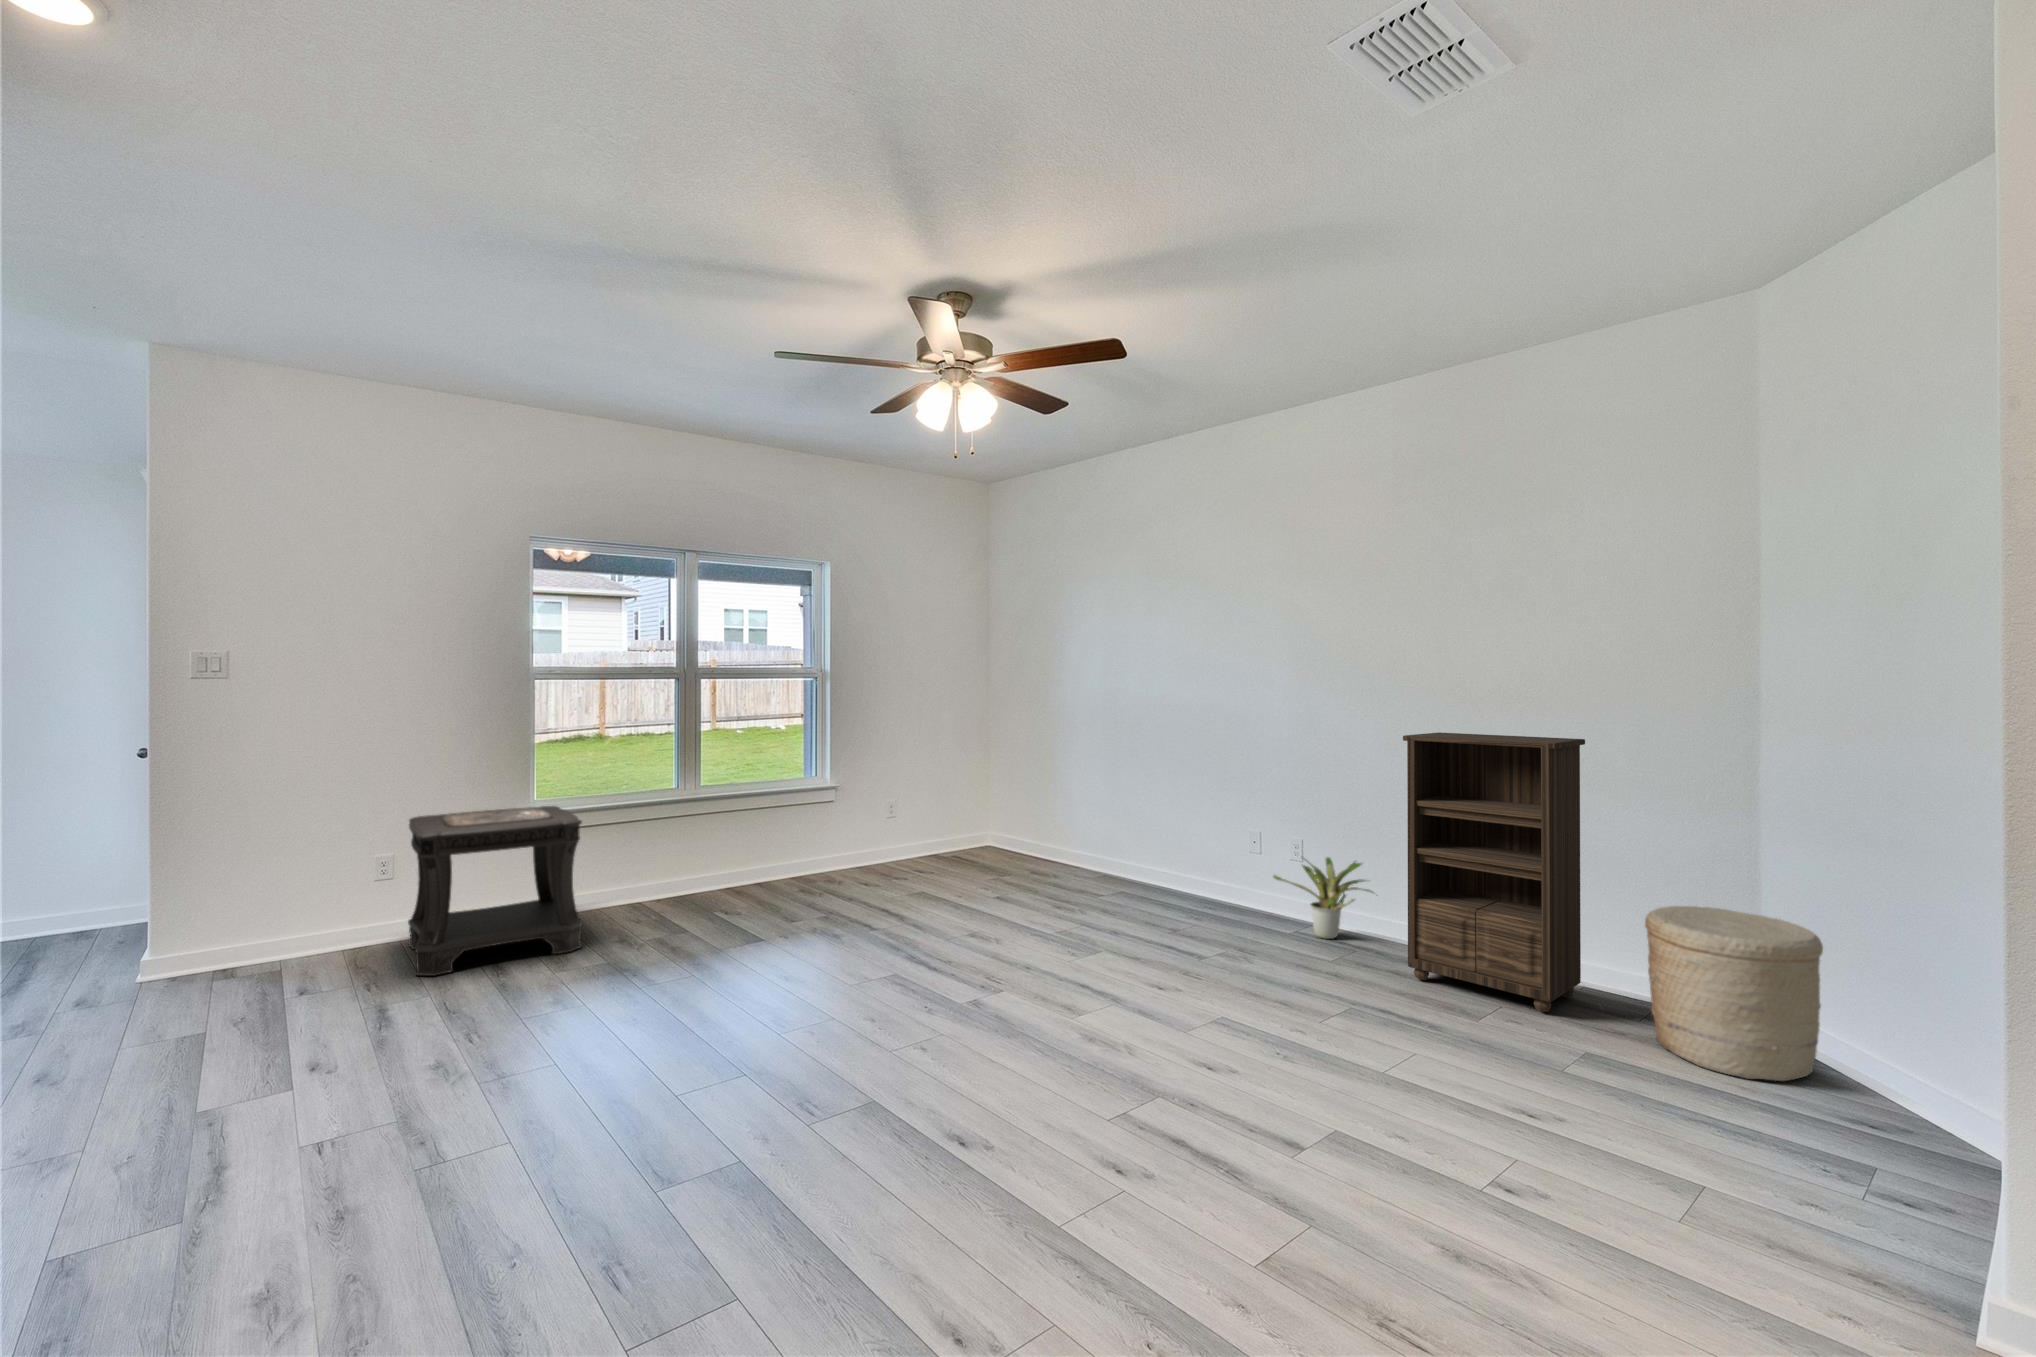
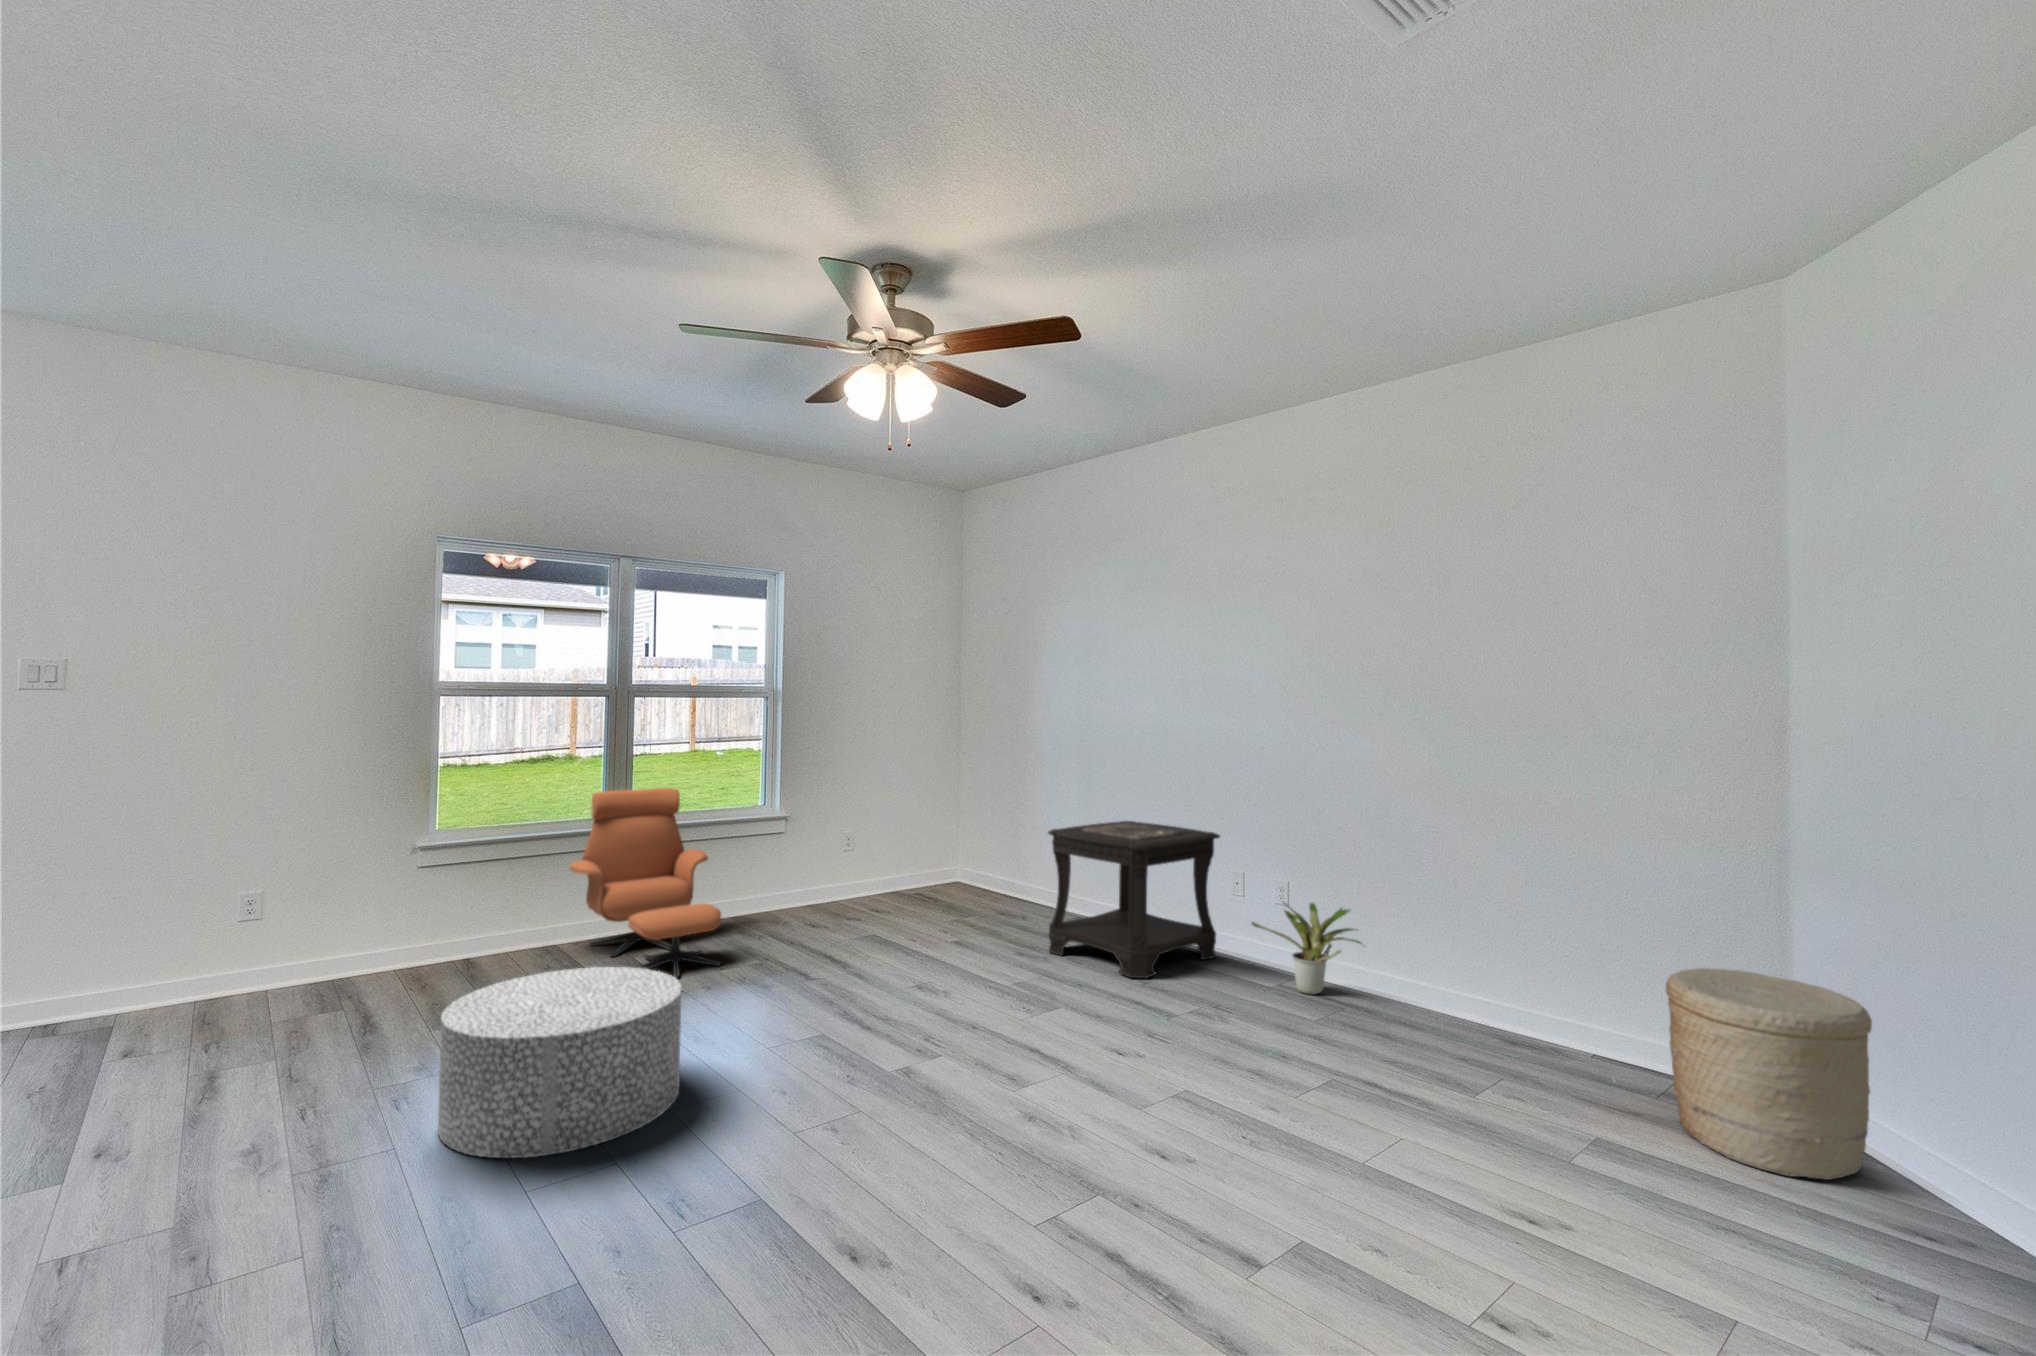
bookshelf: present [1403,732,1585,1012] -> none [1393,766,1596,1087]
lounge chair: none [652,762,794,931] -> present [570,788,721,978]
side table: present [408,806,582,976] -> present [1048,821,1220,978]
ottoman: none [583,917,782,1075] -> present [438,967,681,1158]

